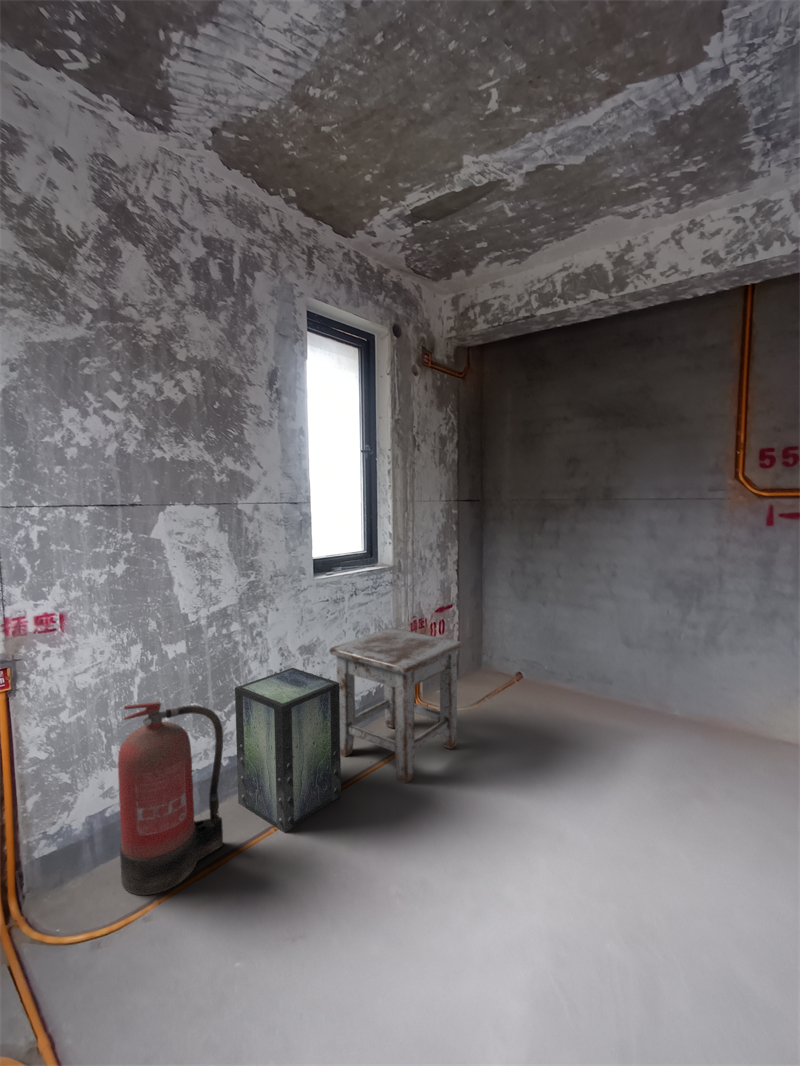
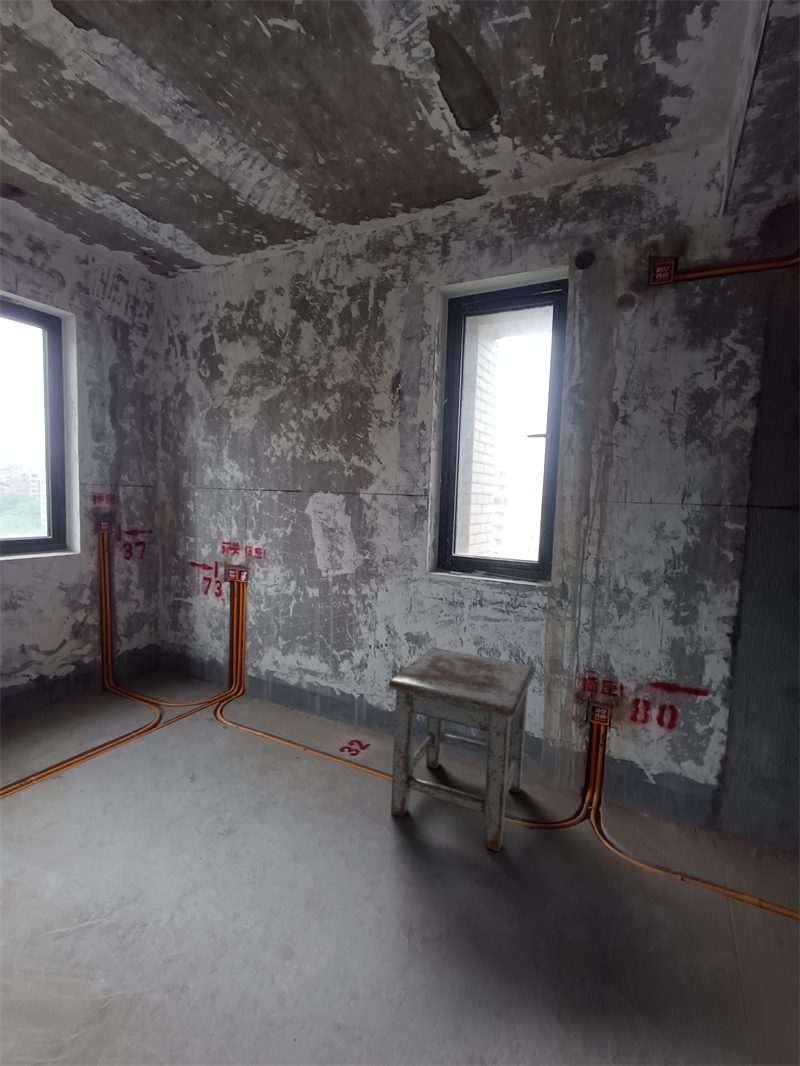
storage box: present [235,668,341,833] -> none [302,637,391,773]
fire extinguisher: present [118,702,223,895] -> none [244,608,294,732]

